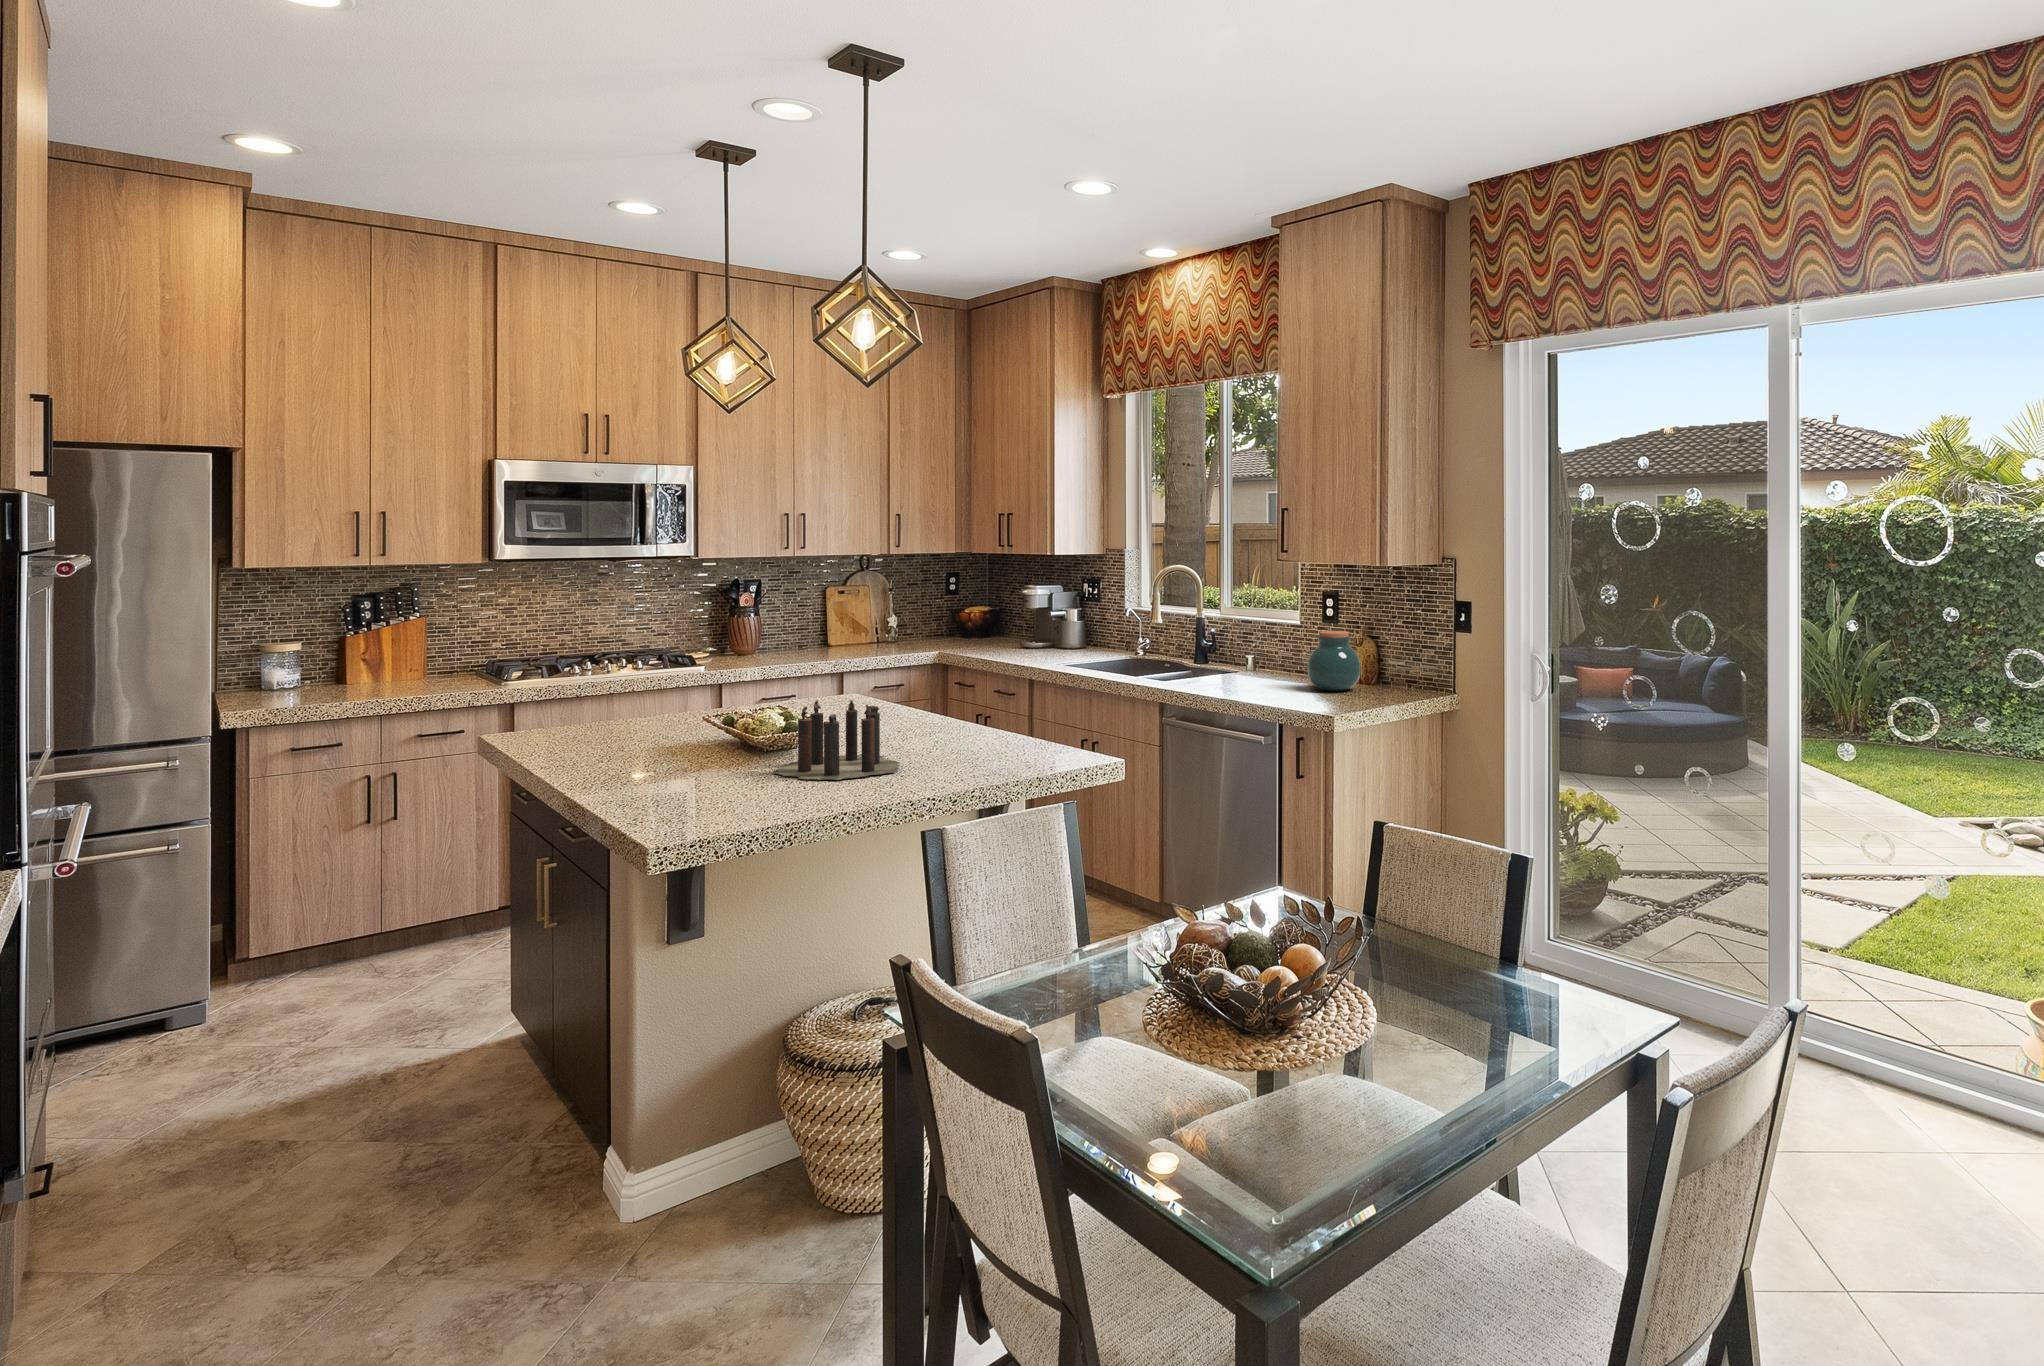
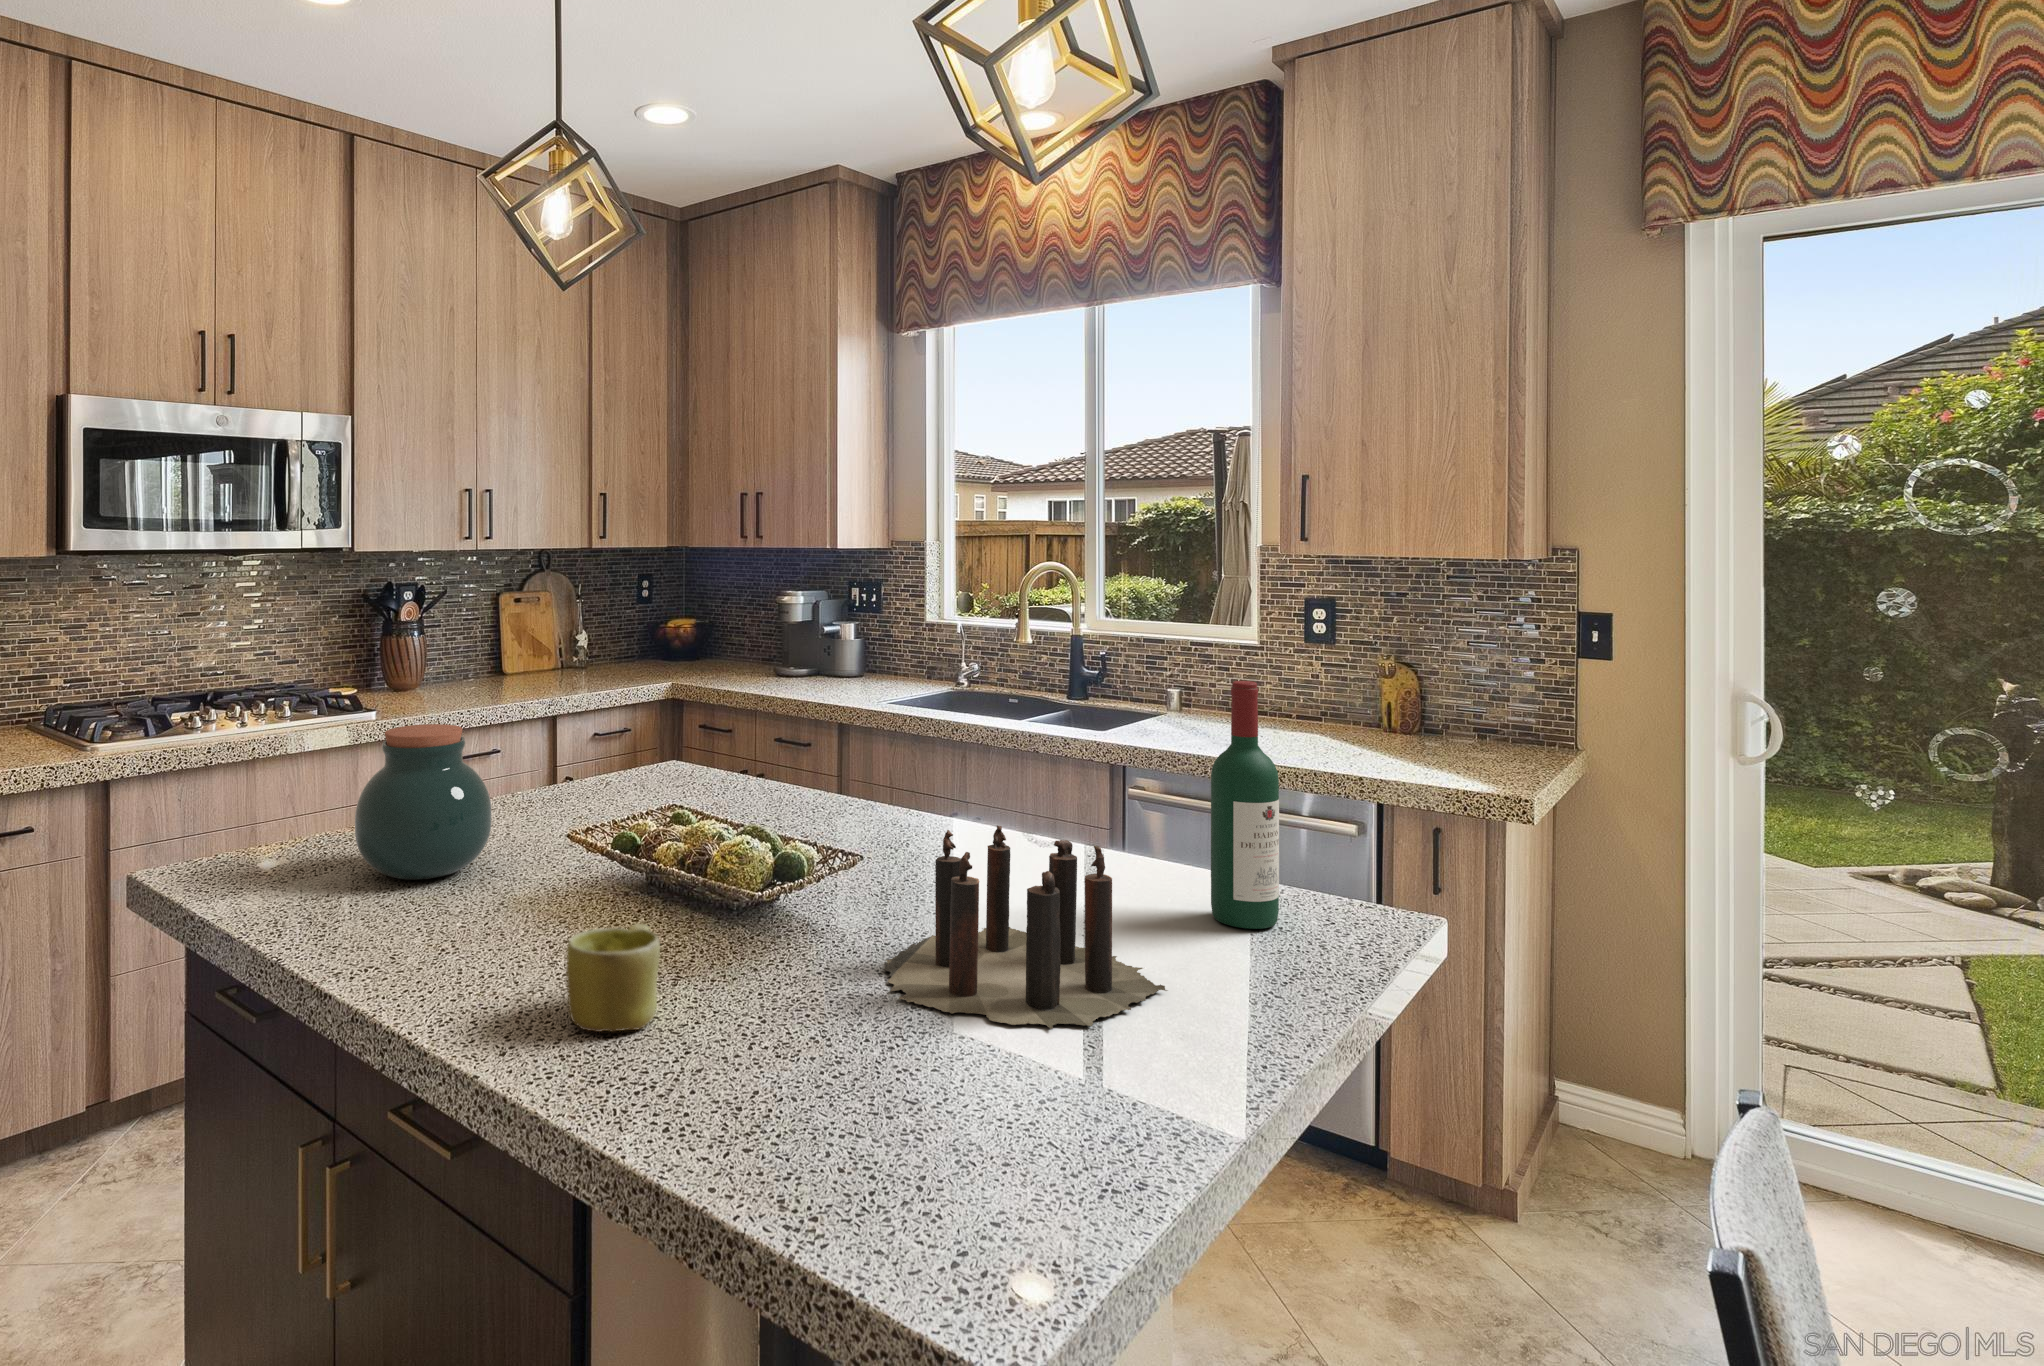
jar: present [1308,631,1361,691] -> present [355,724,491,880]
wine bottle: none [983,632,1016,757] -> present [1211,681,1279,929]
mug: none [614,738,667,778] -> present [566,924,660,1032]

